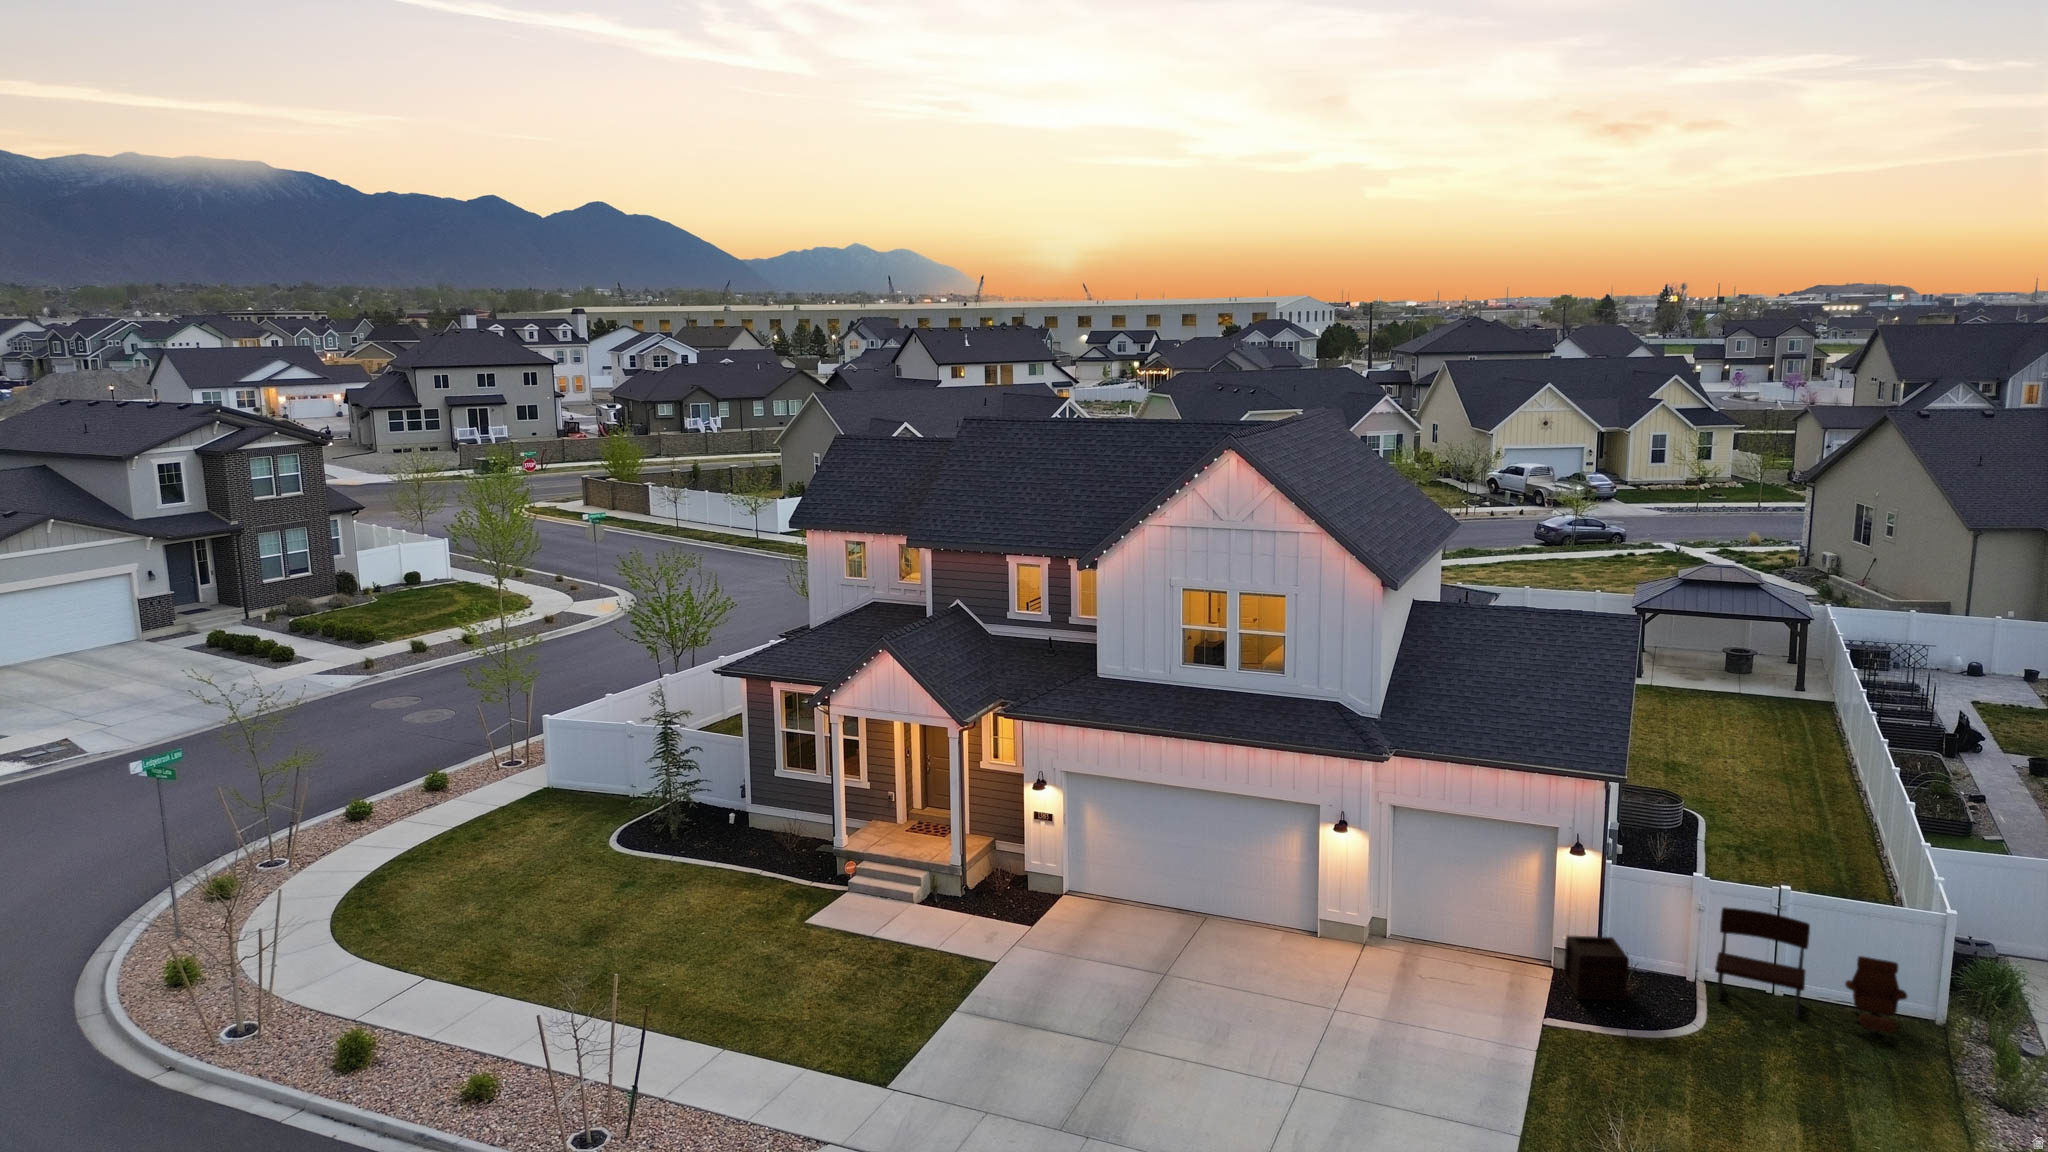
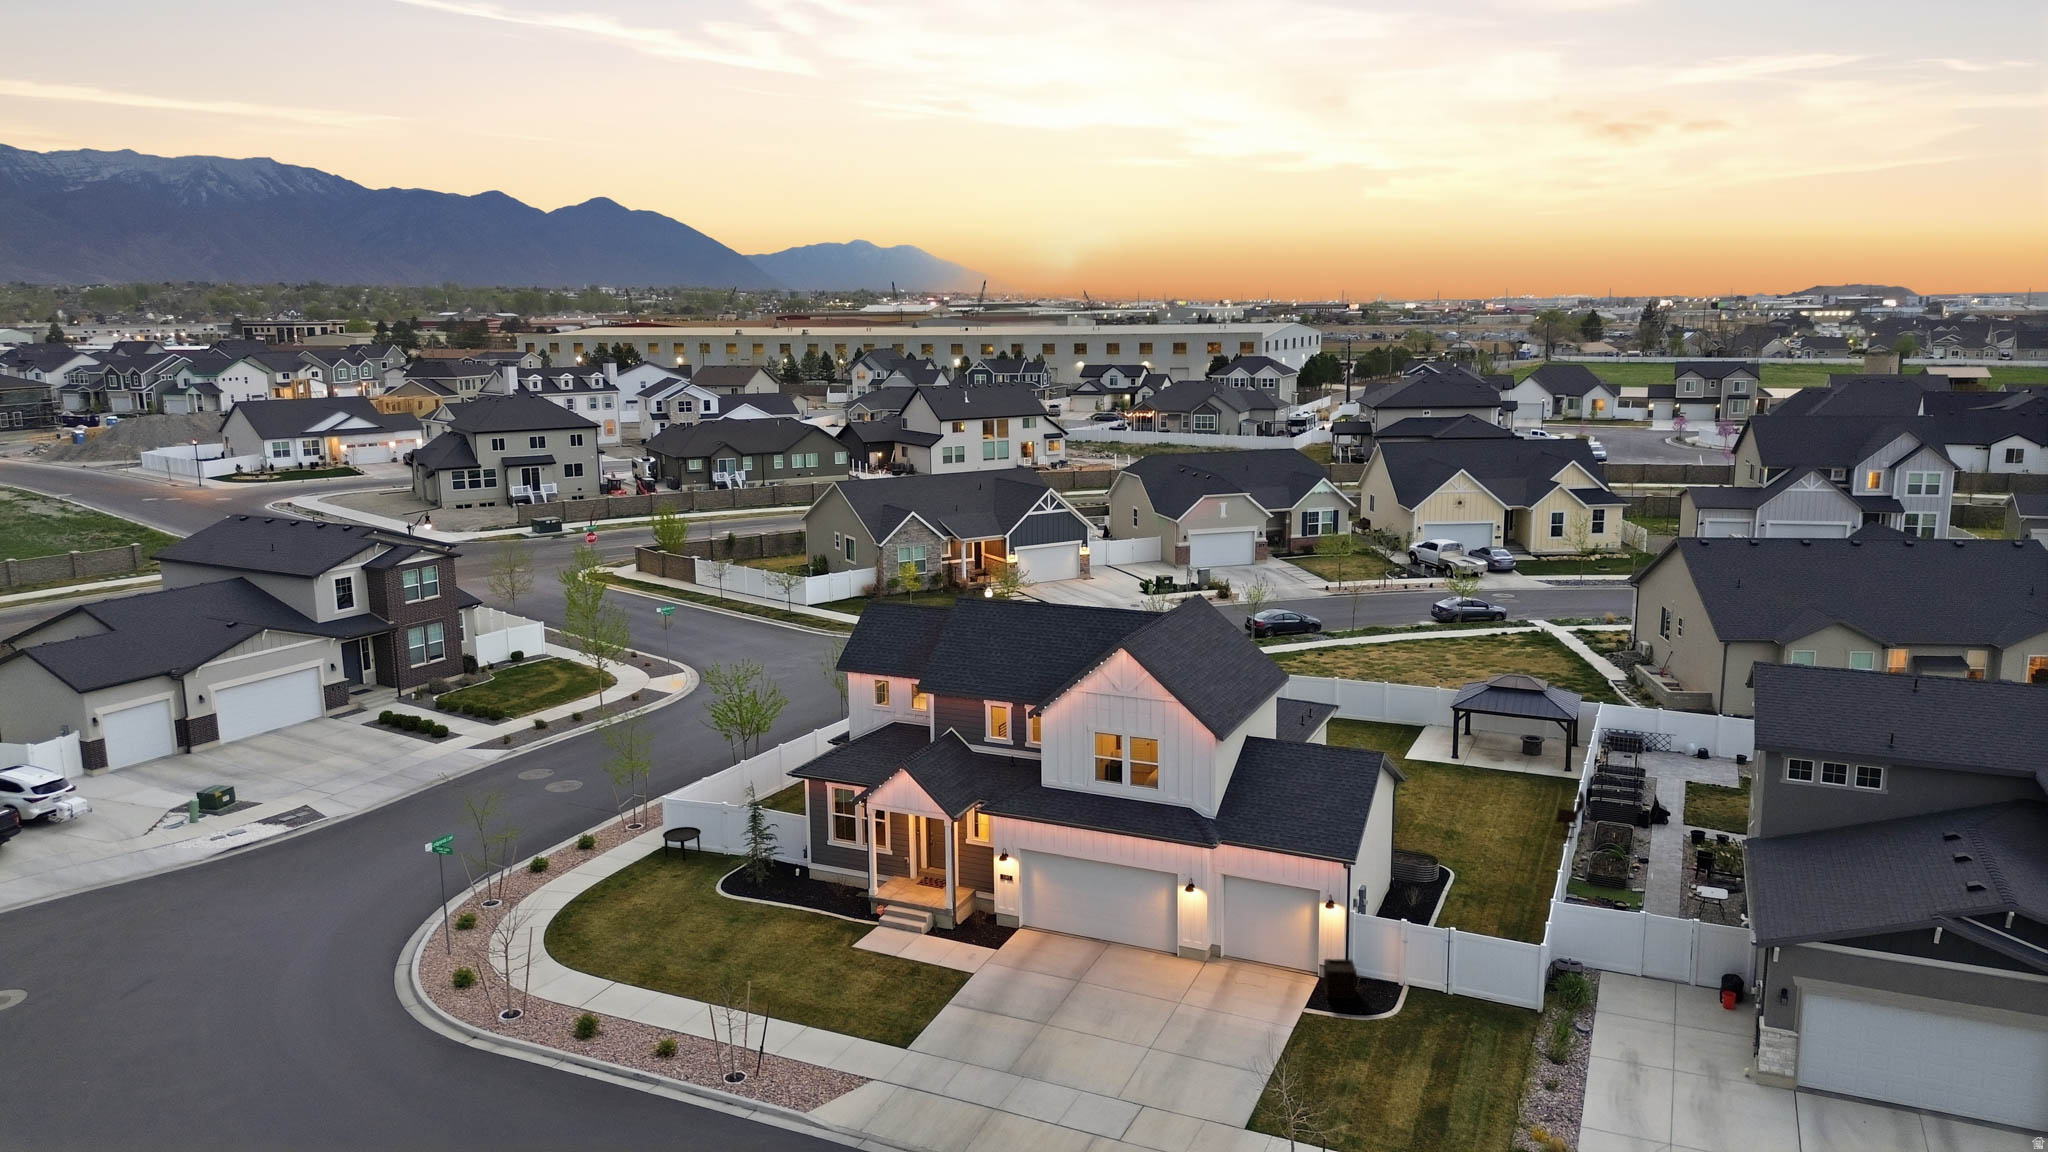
round table: none [540,757,597,803] -> present [663,827,701,860]
bench: present [1715,907,1810,1017] -> present [1556,791,1585,838]
lounge chair: present [1845,956,1907,1046] -> none [1484,972,1517,1027]

